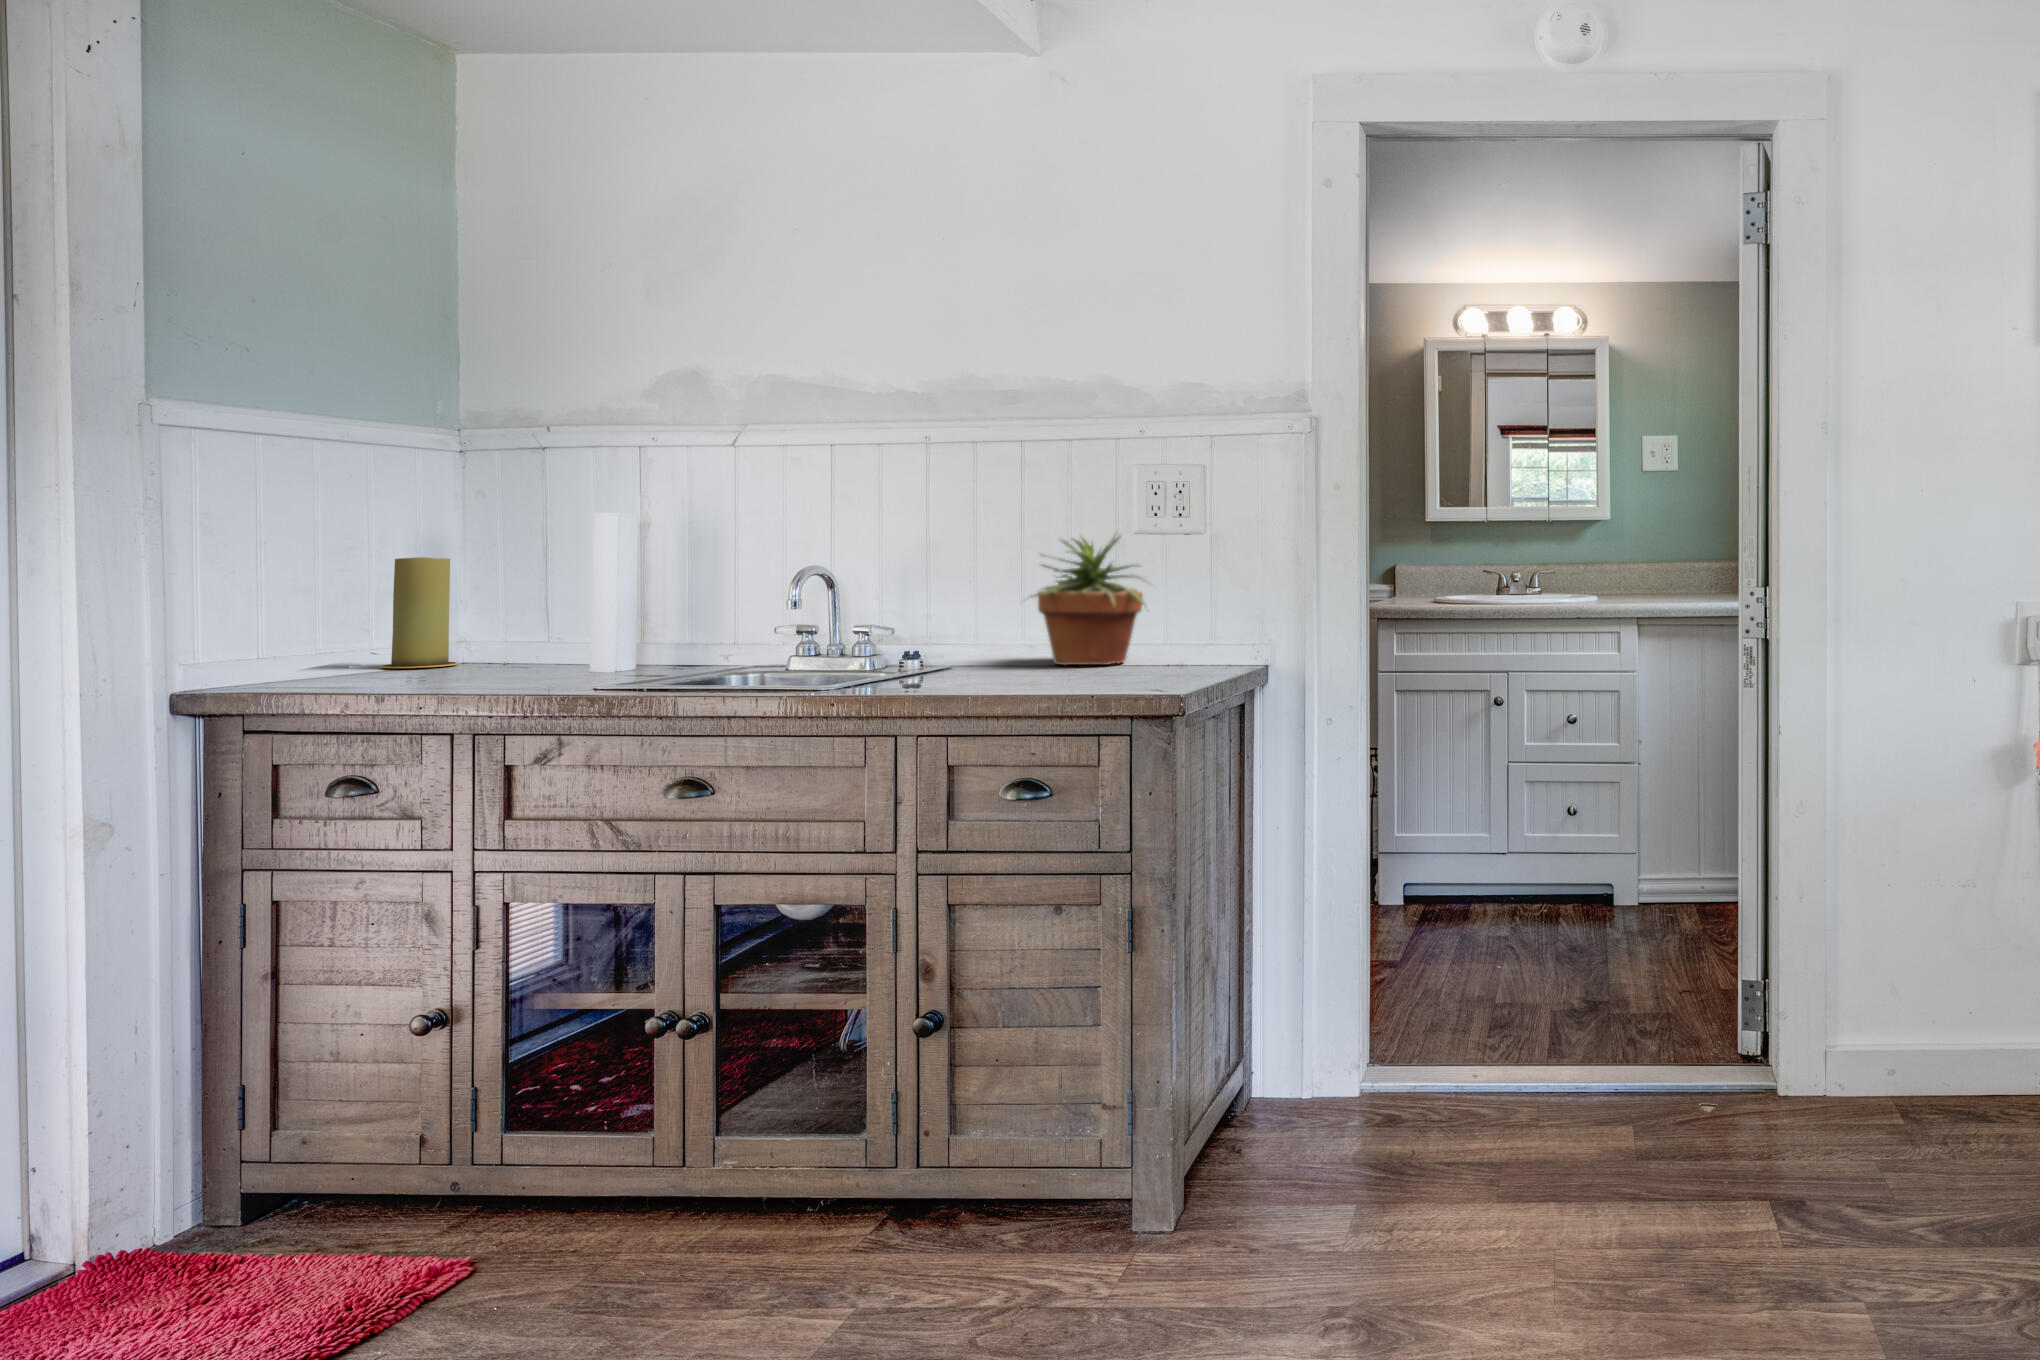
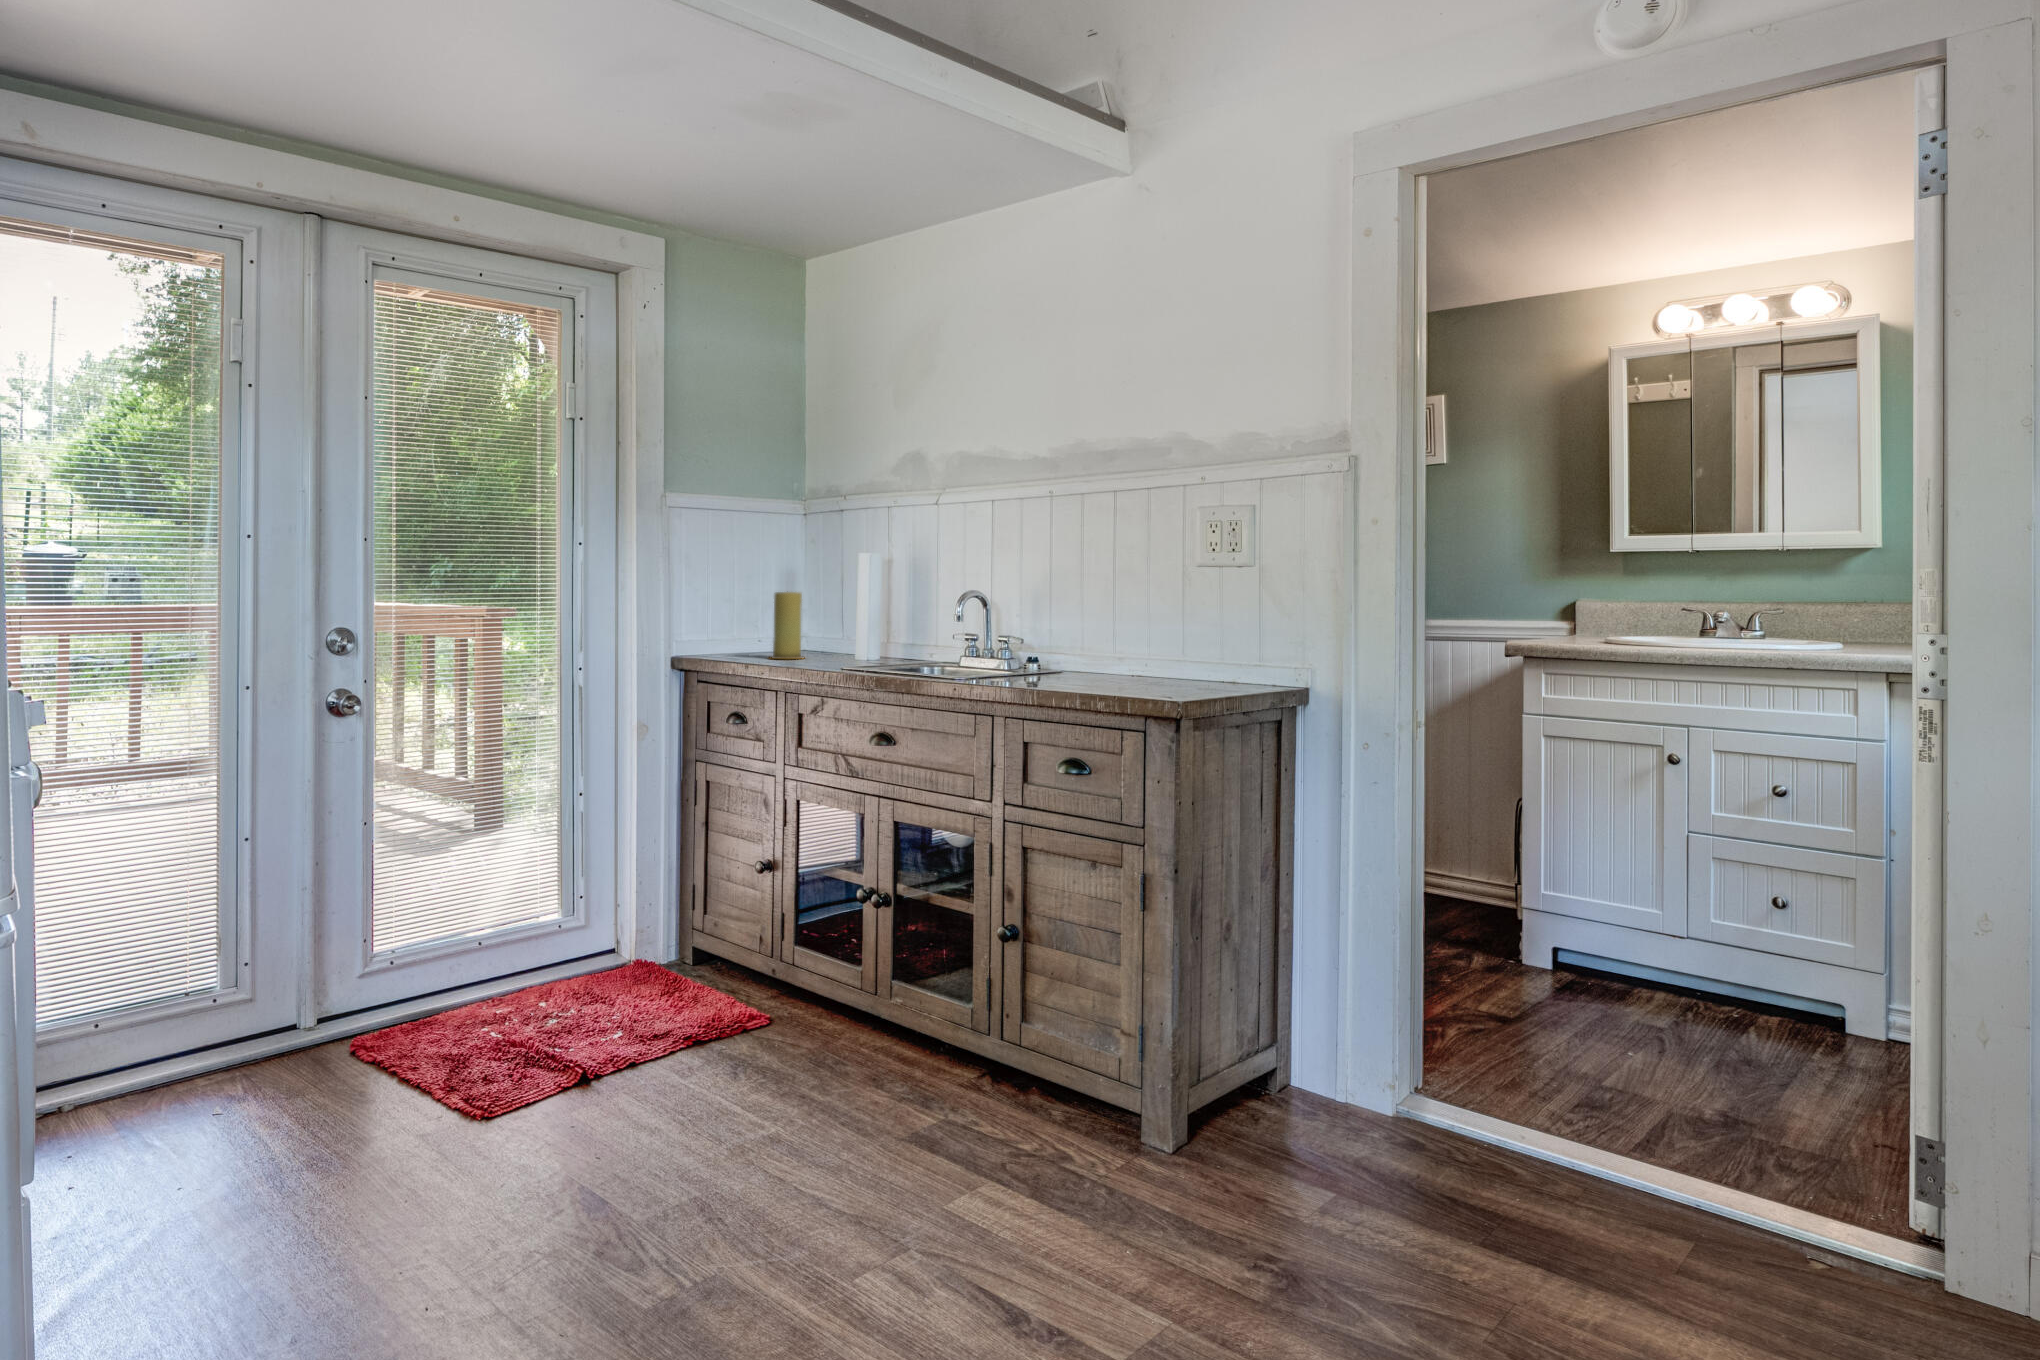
potted plant: present [1031,536,1150,665] -> none [1117,573,1248,683]

